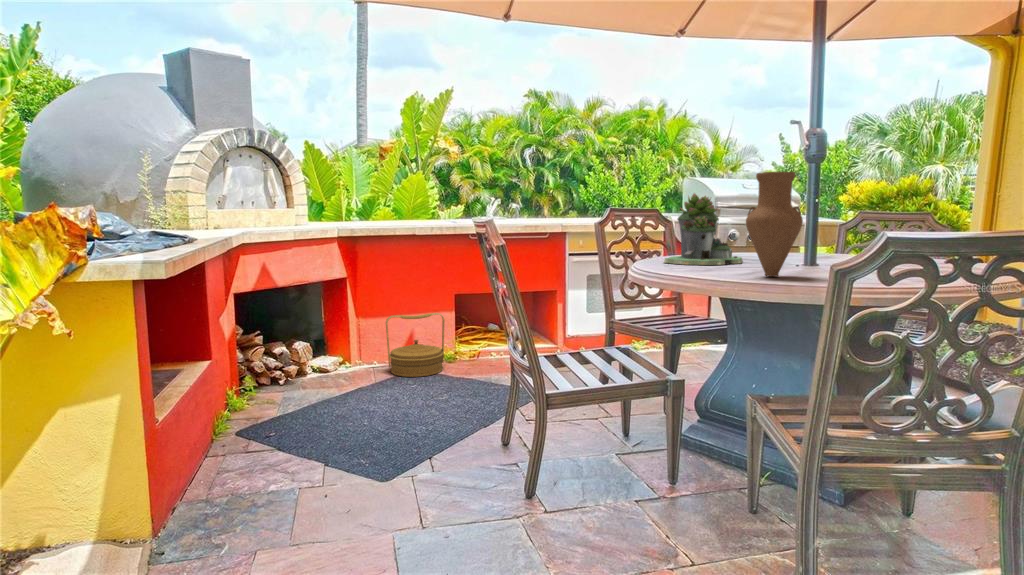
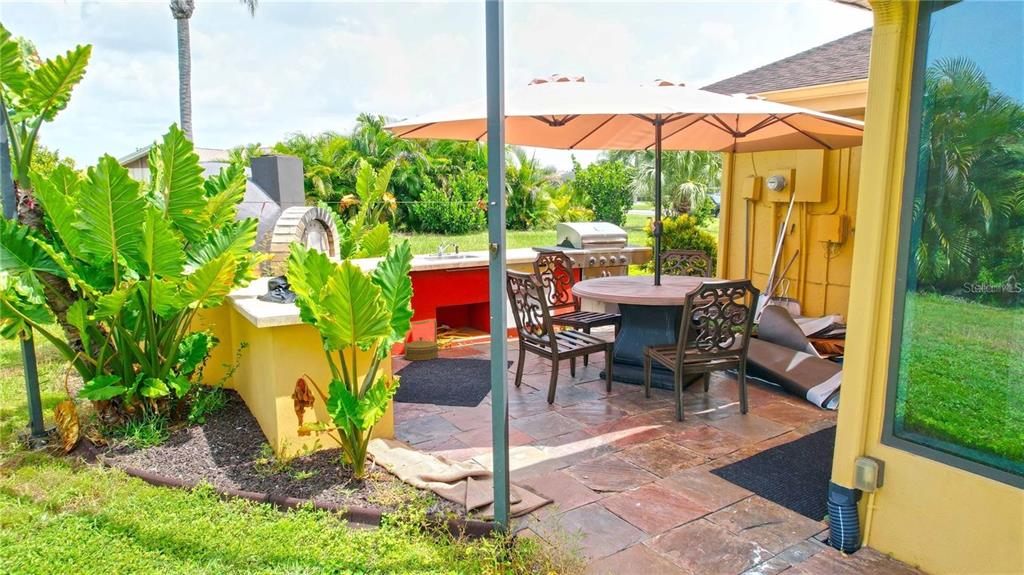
vase: present [746,172,803,277] -> none [639,250,661,291]
succulent planter: present [664,193,743,265] -> none [593,251,627,286]

